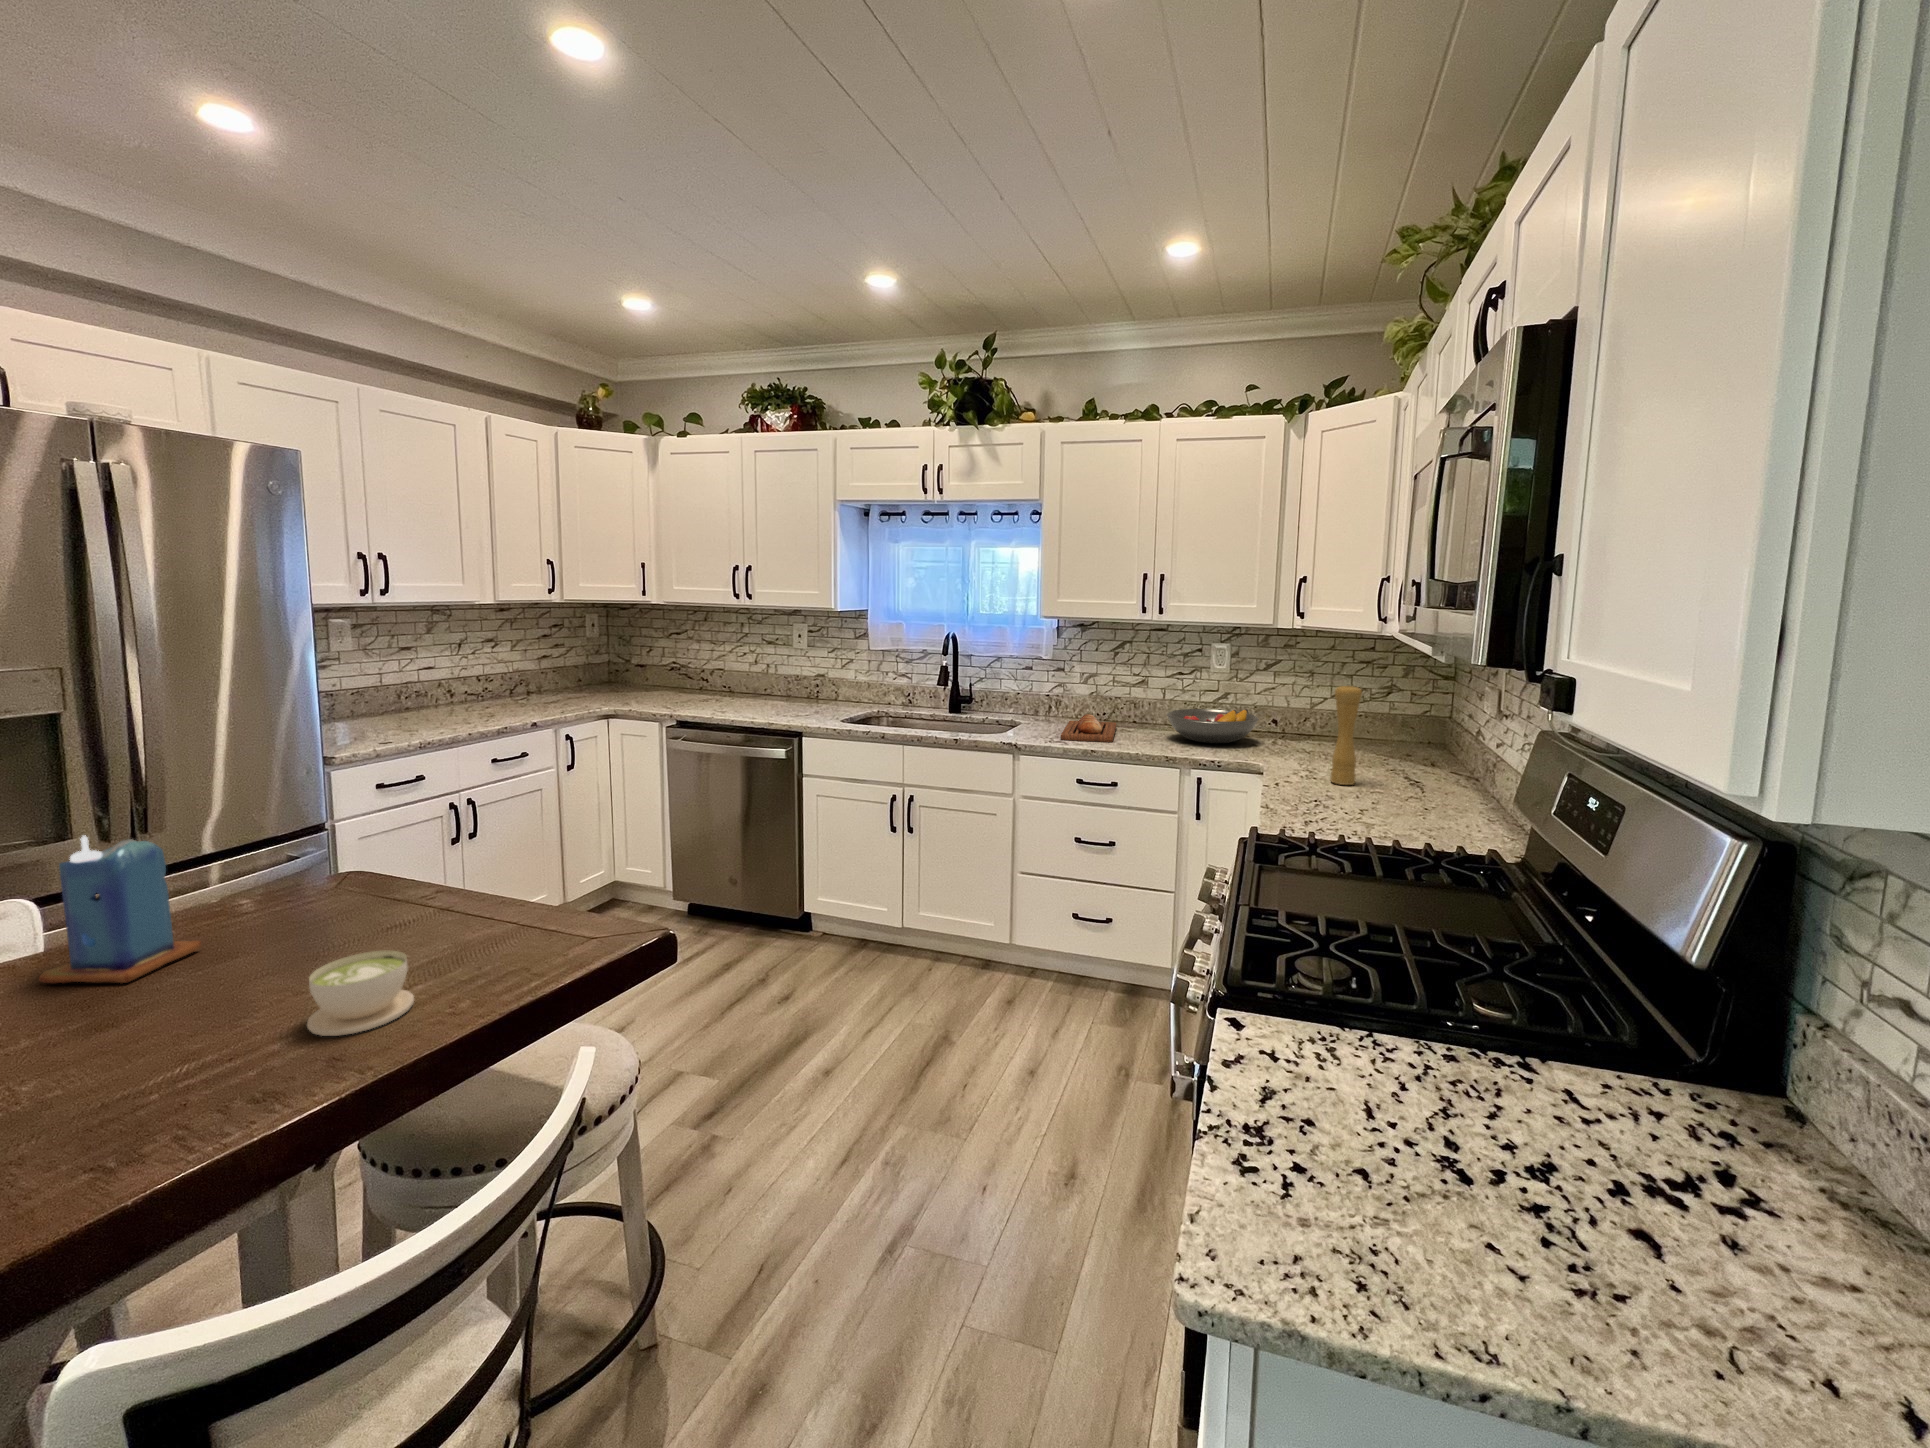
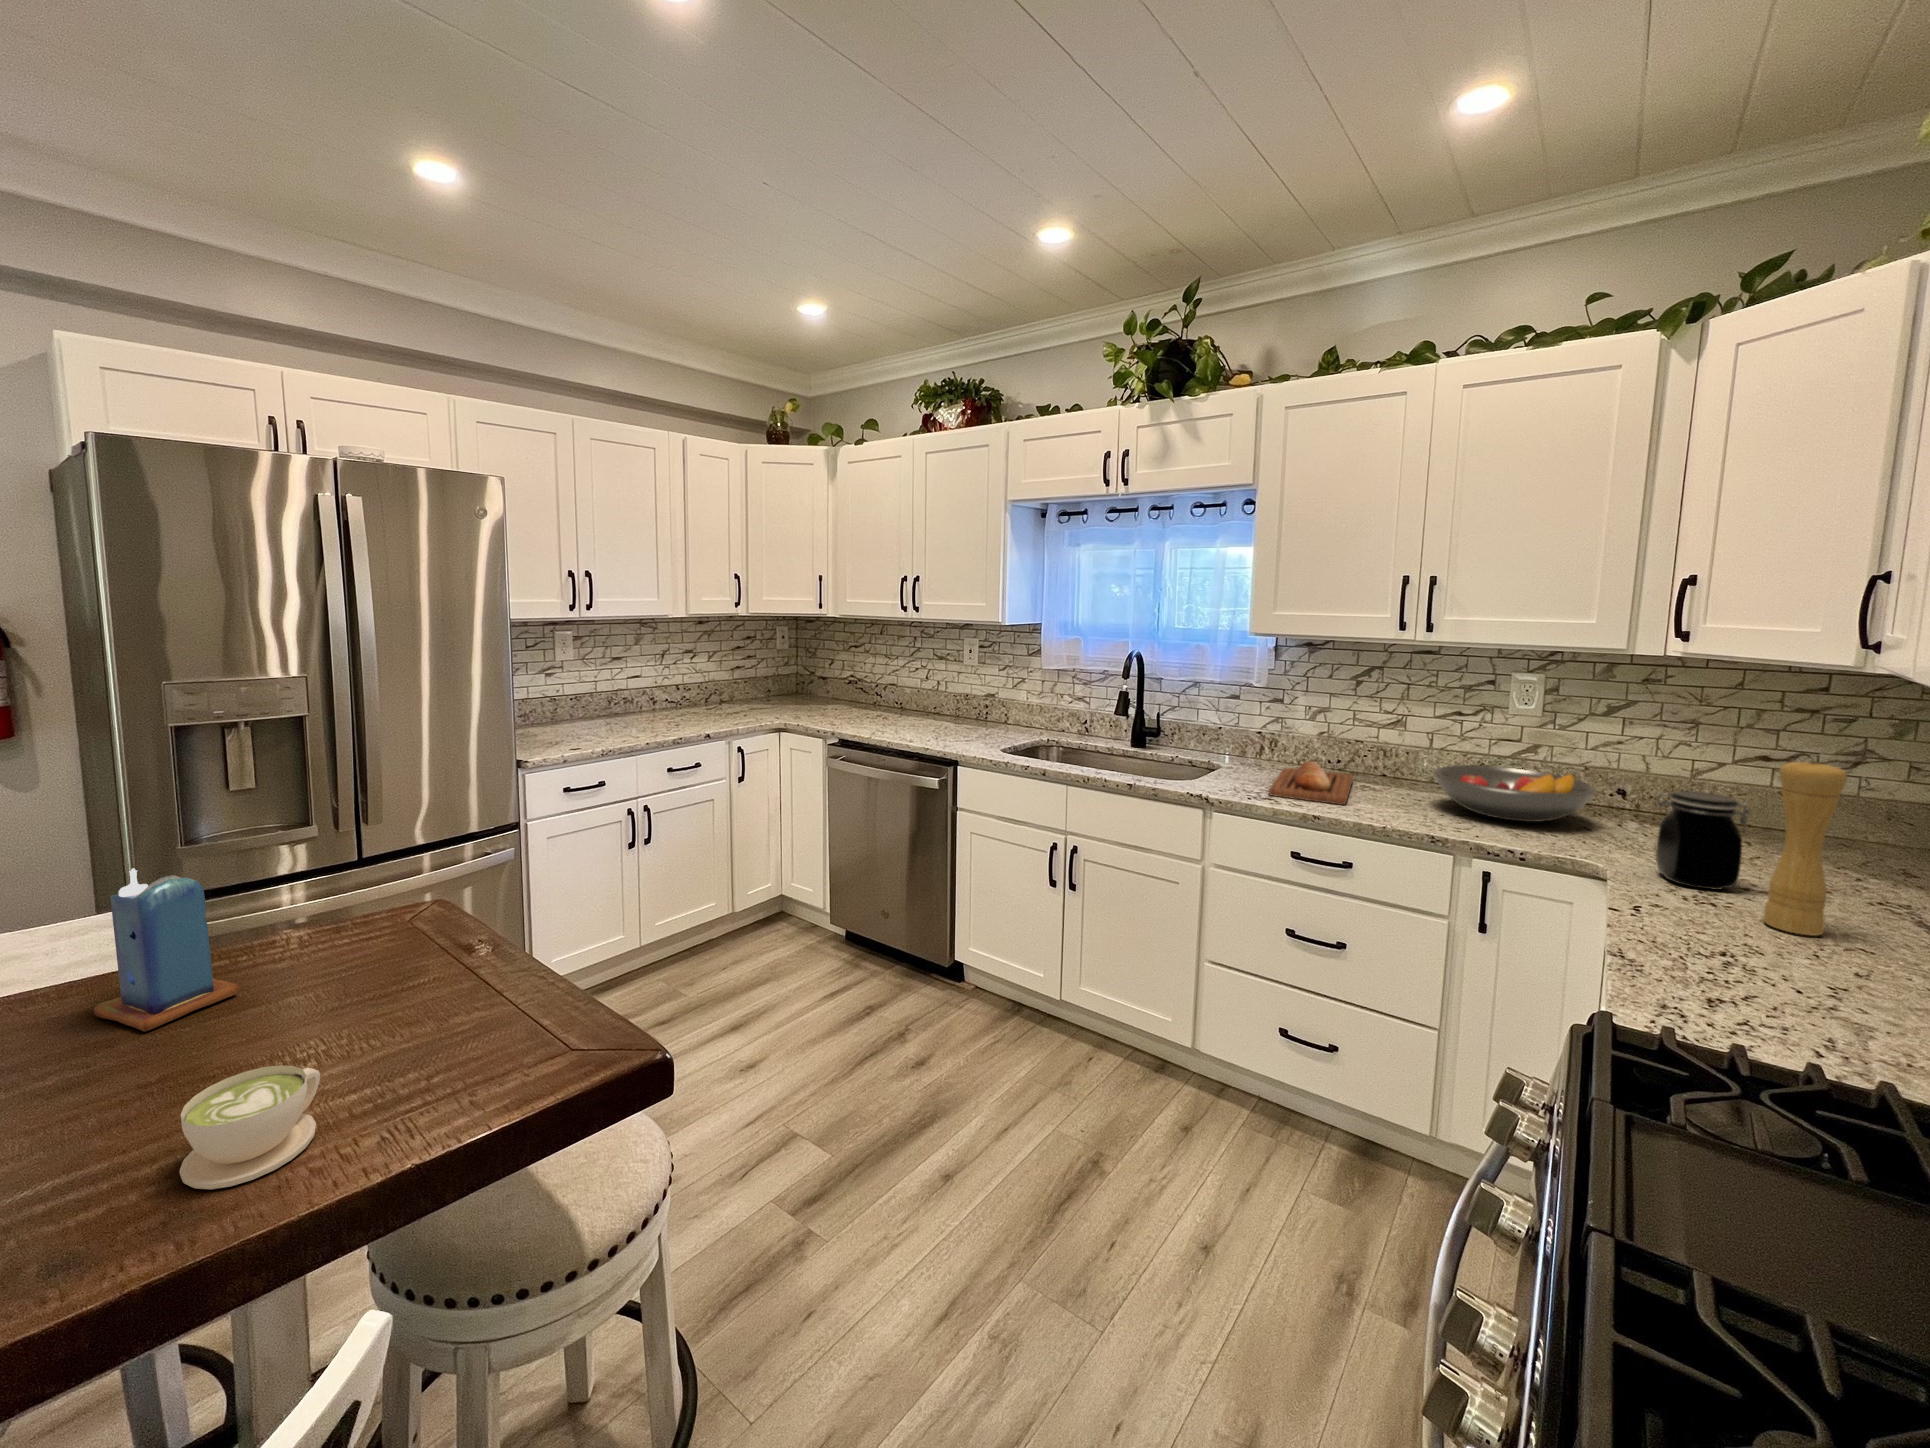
jar: none [1284,711,1328,769] -> present [1656,791,1751,890]

